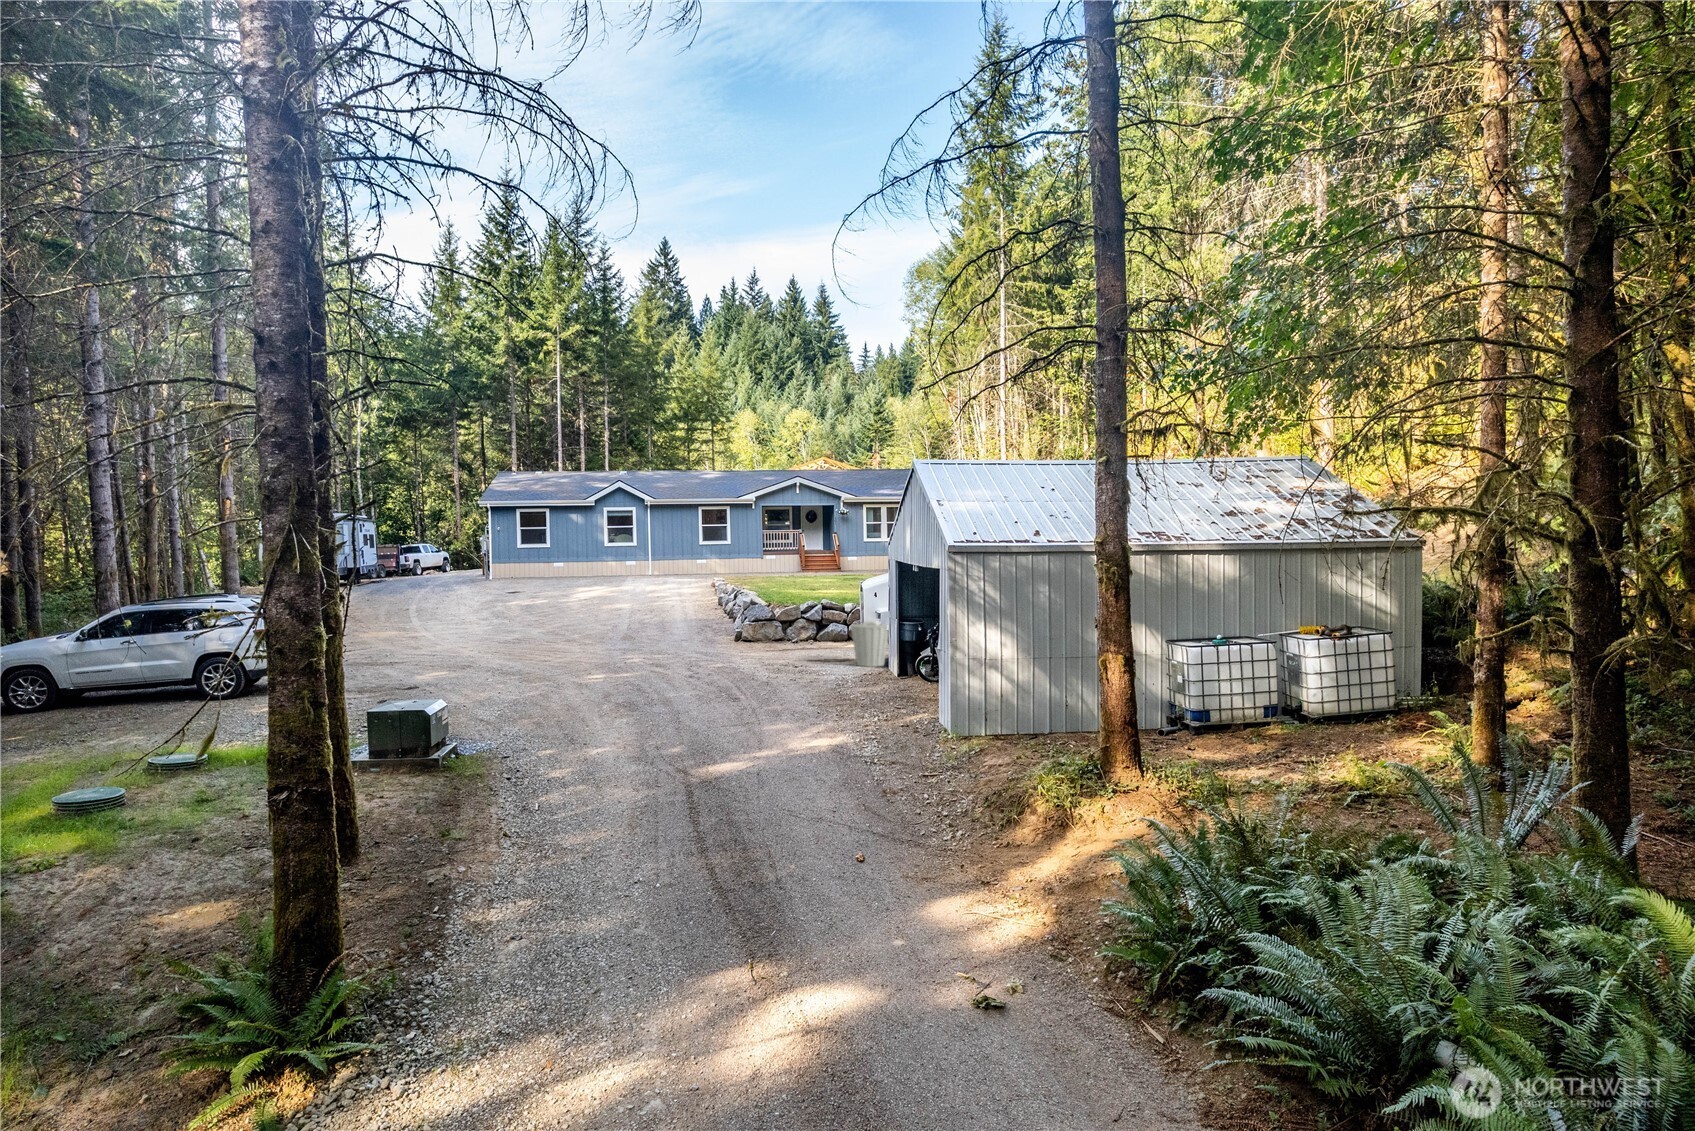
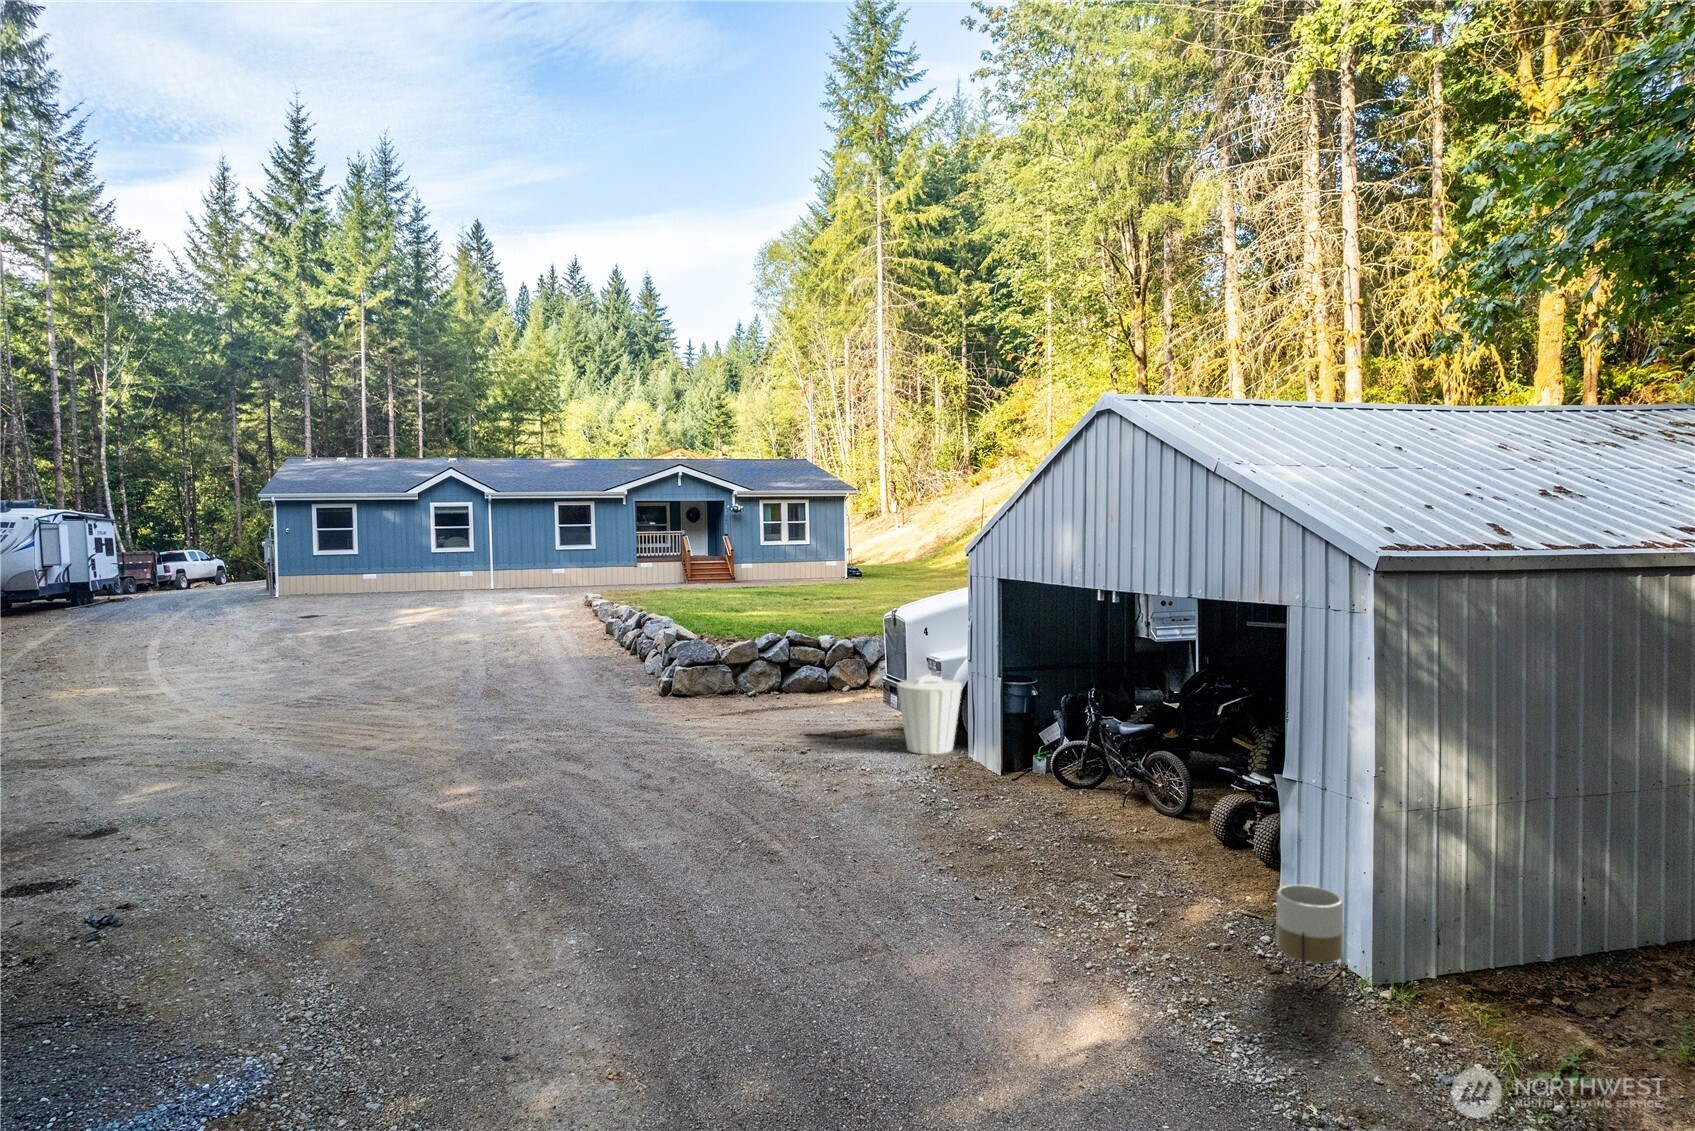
planter: none [912,687,938,727] -> present [1276,885,1343,991]

